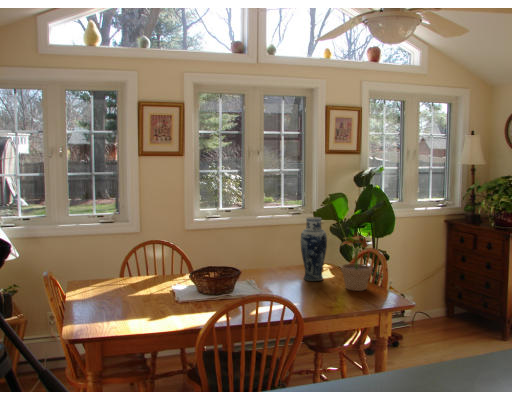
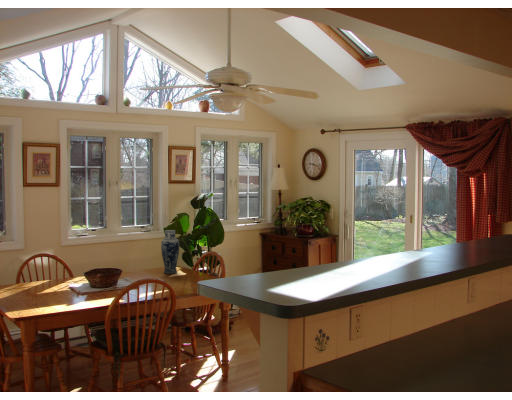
potted plant: present [341,236,372,291] -> none [189,238,209,276]

